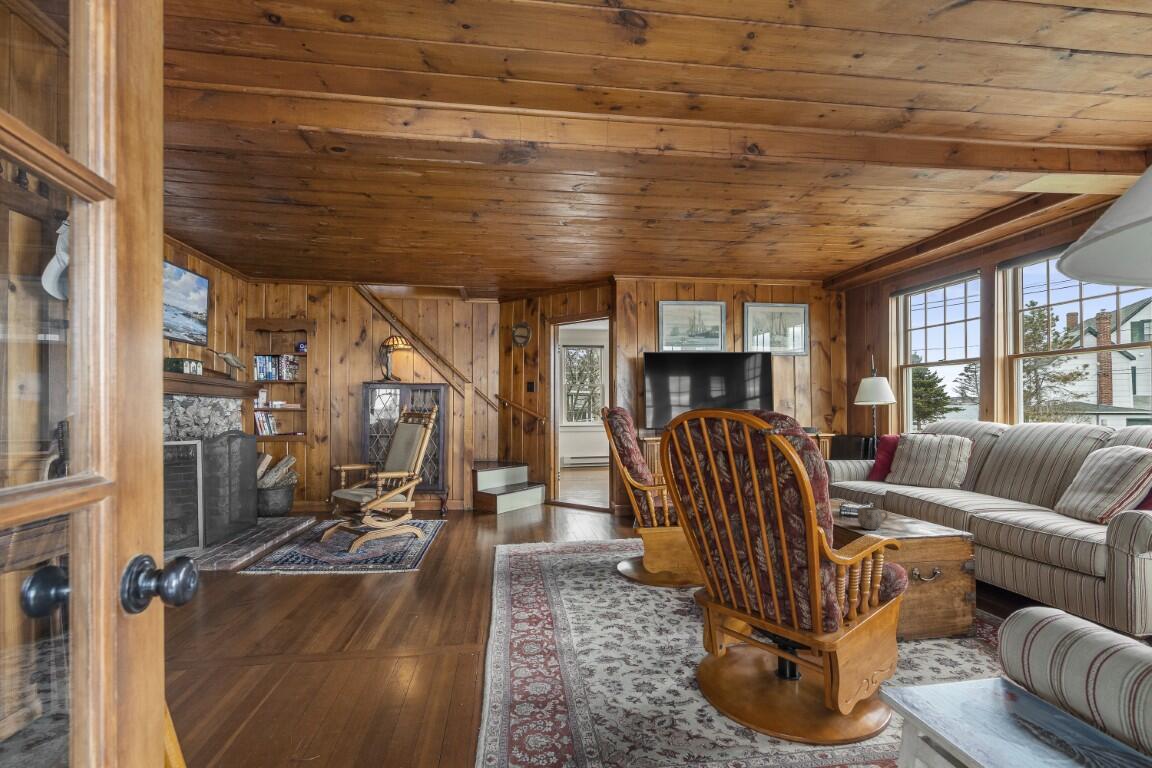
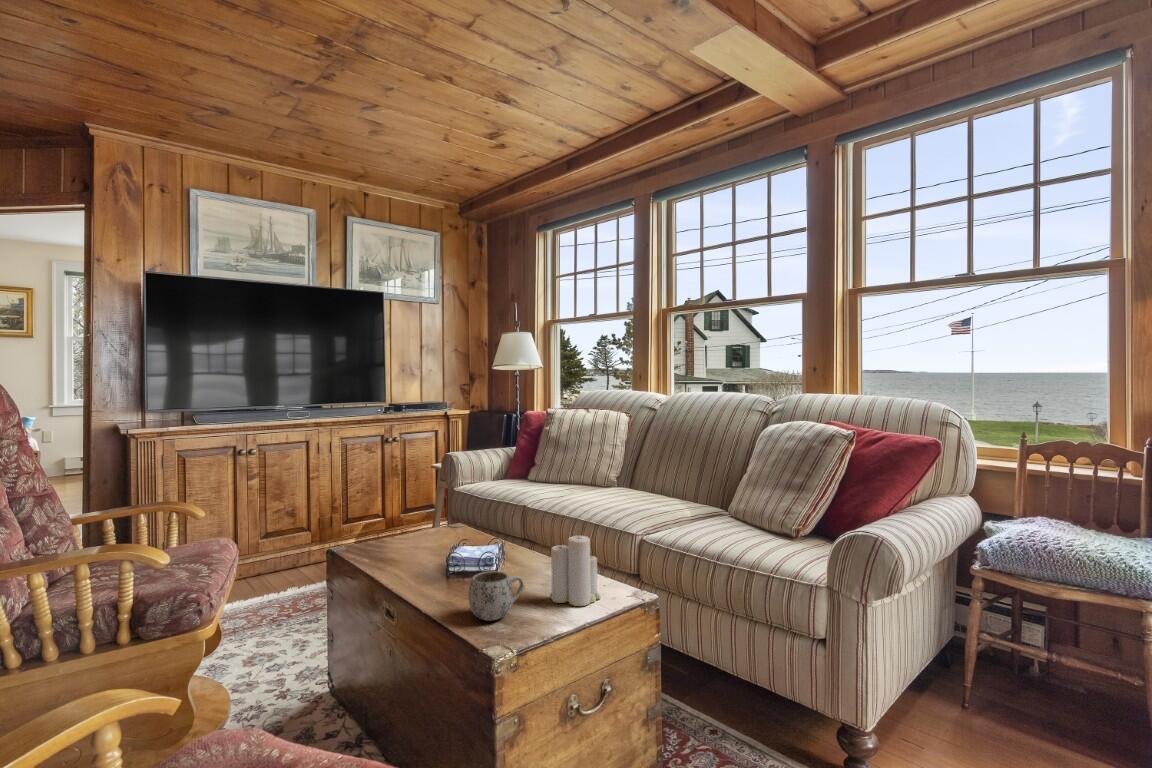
candle: none [903,491,935,531] -> present [550,535,601,606]

